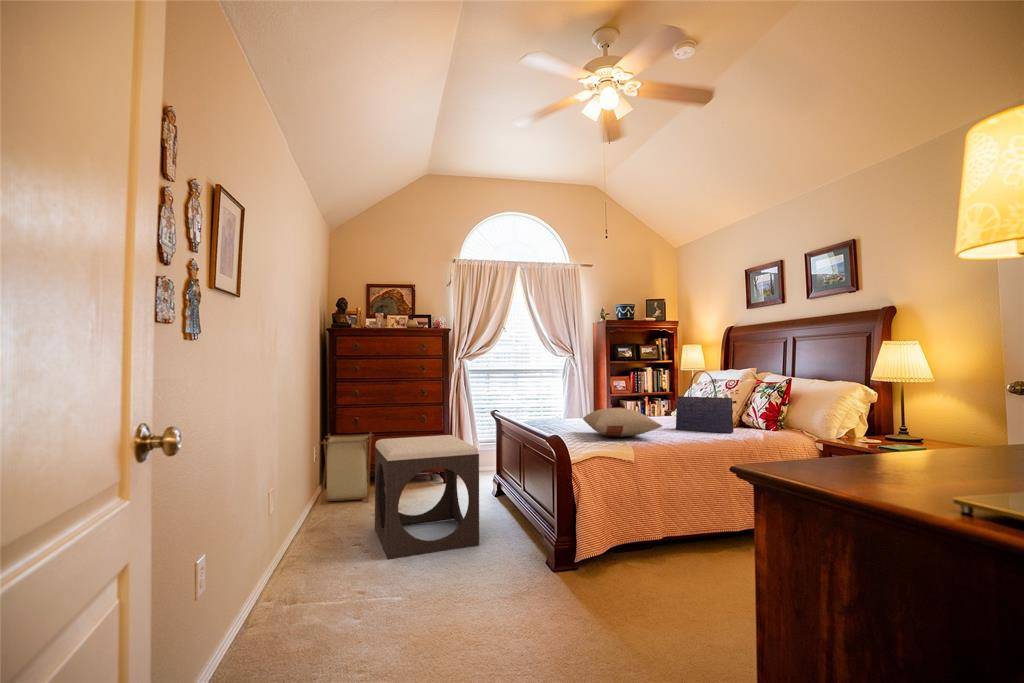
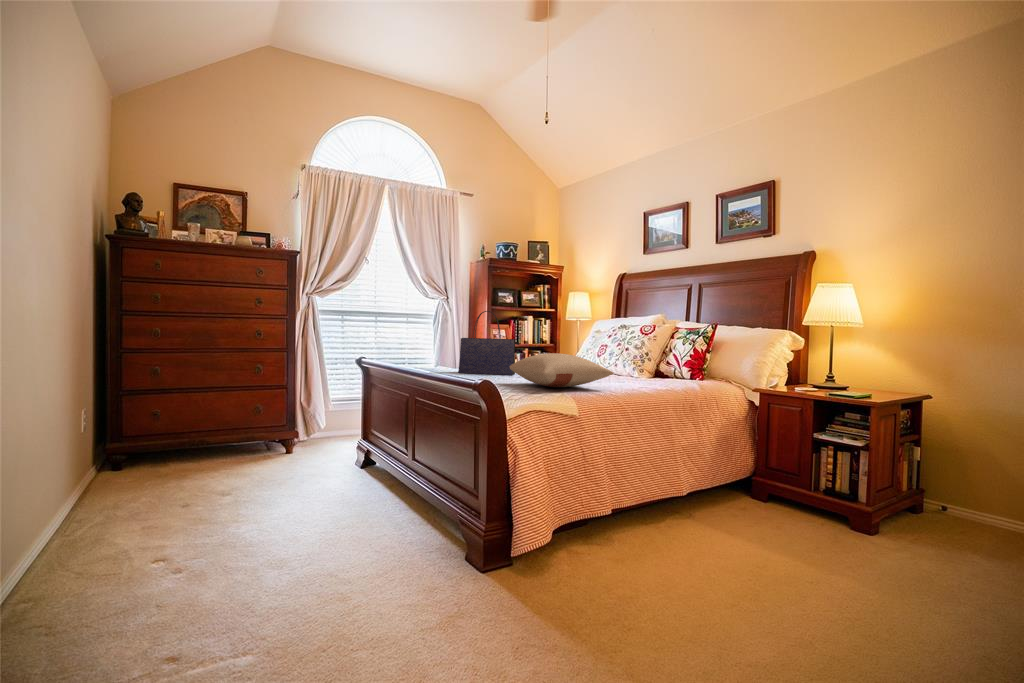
tote bag: present [676,371,737,433] -> present [458,311,519,375]
laundry basket: present [319,432,374,504] -> none [102,391,195,501]
footstool: present [375,435,479,559] -> none [217,391,390,576]

